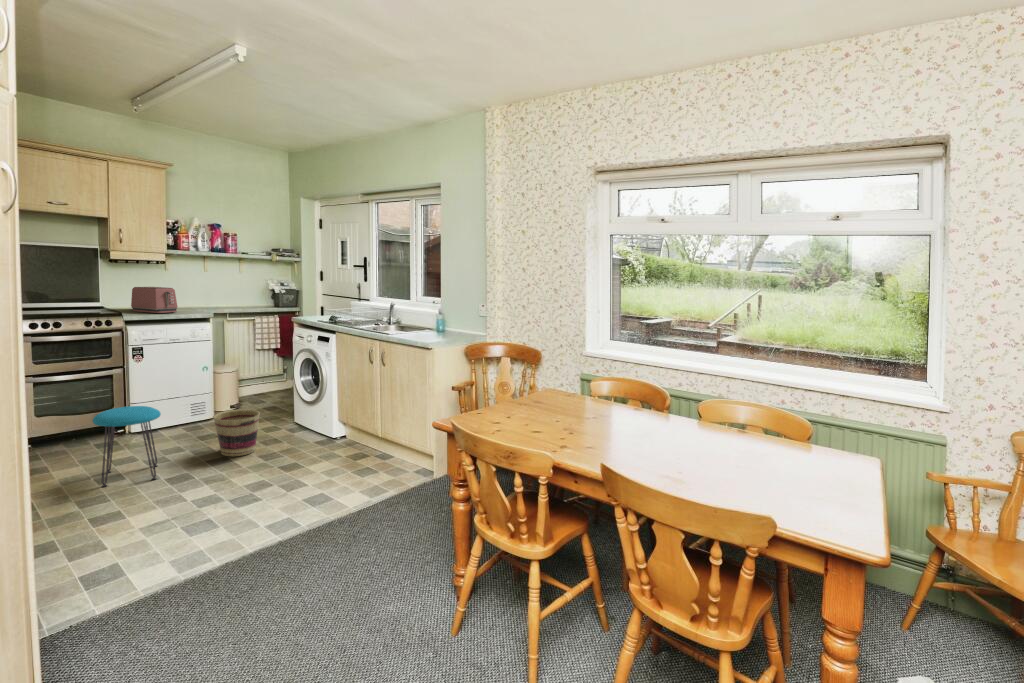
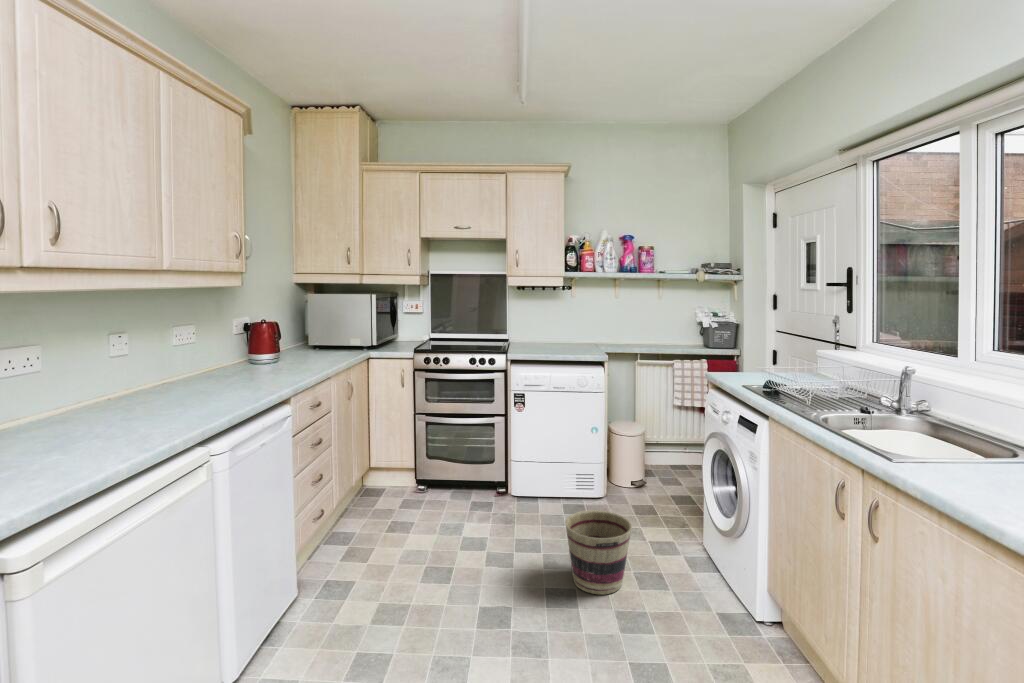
toaster: present [131,287,178,313] -> none [527,319,570,352]
stool: present [93,406,161,487] -> none [411,484,491,606]

